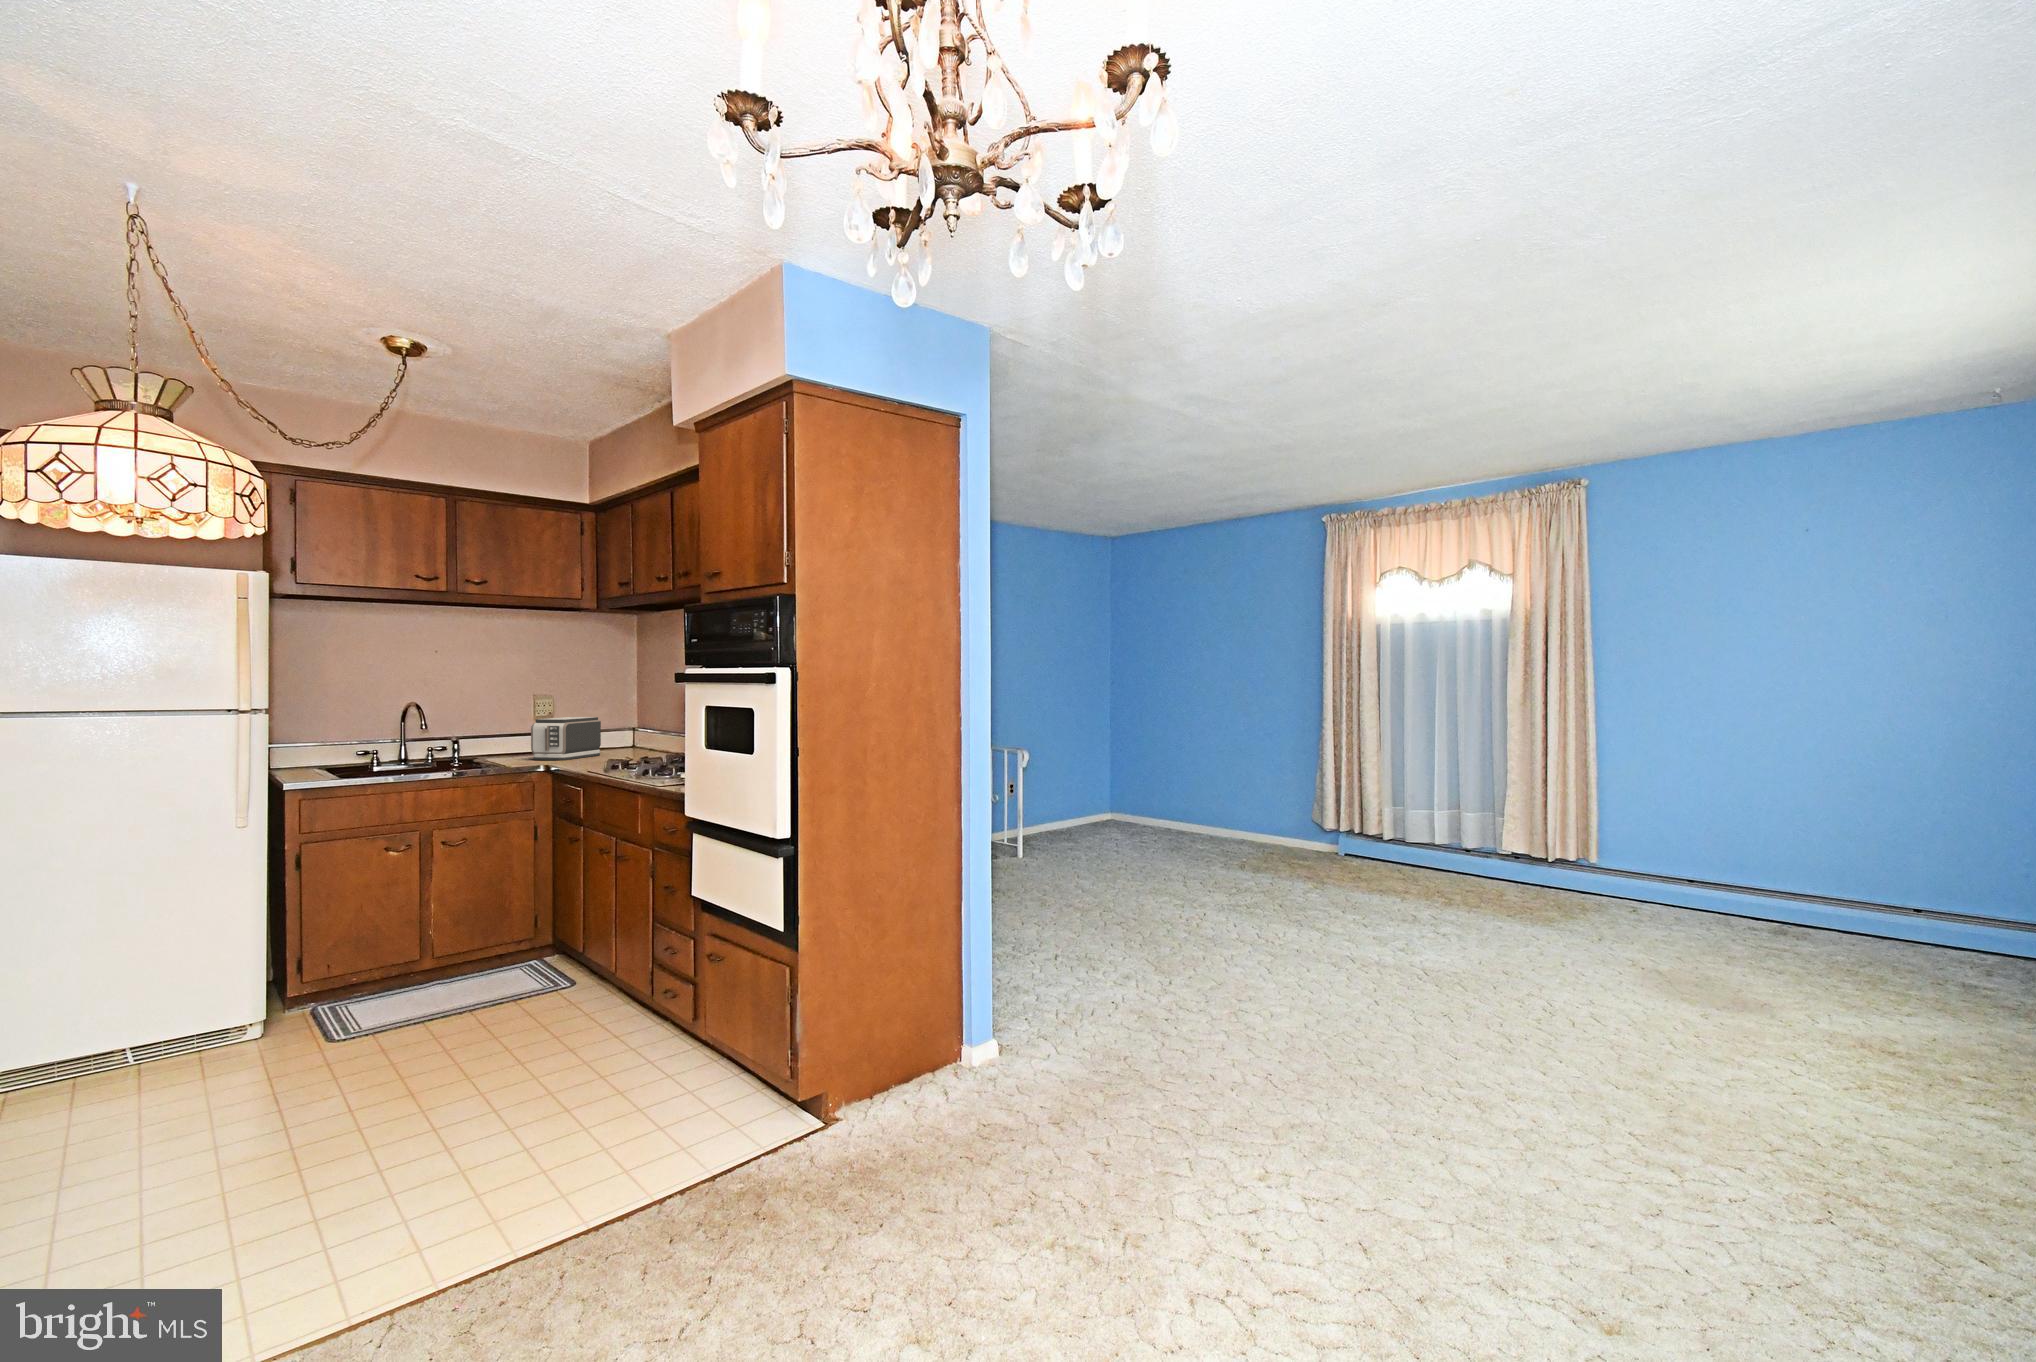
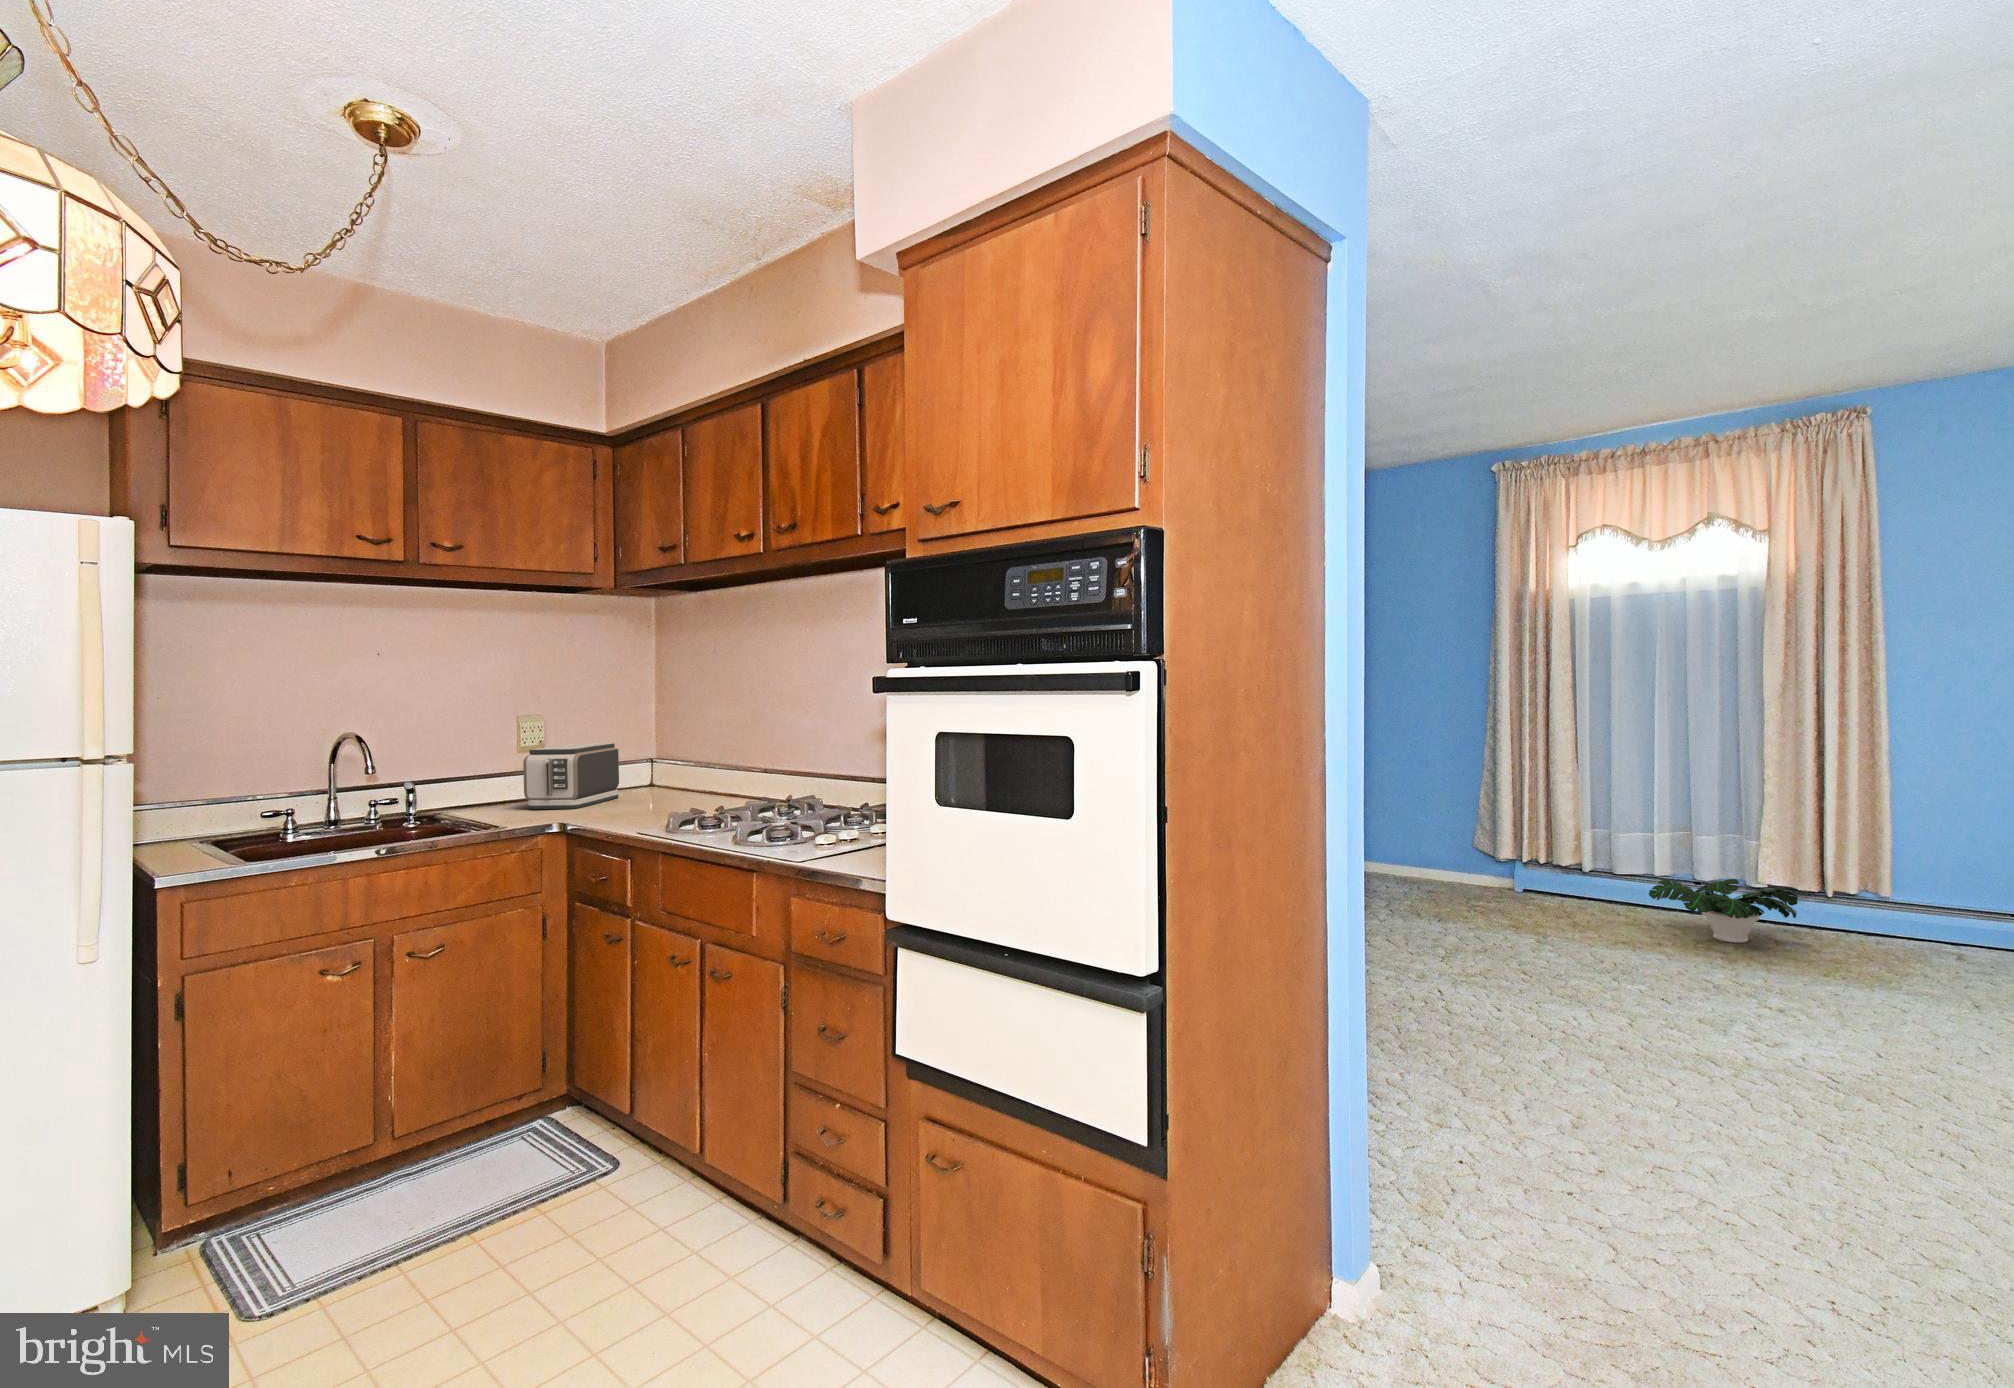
potted plant: none [1412,849,1525,899] -> present [1649,879,1798,943]

